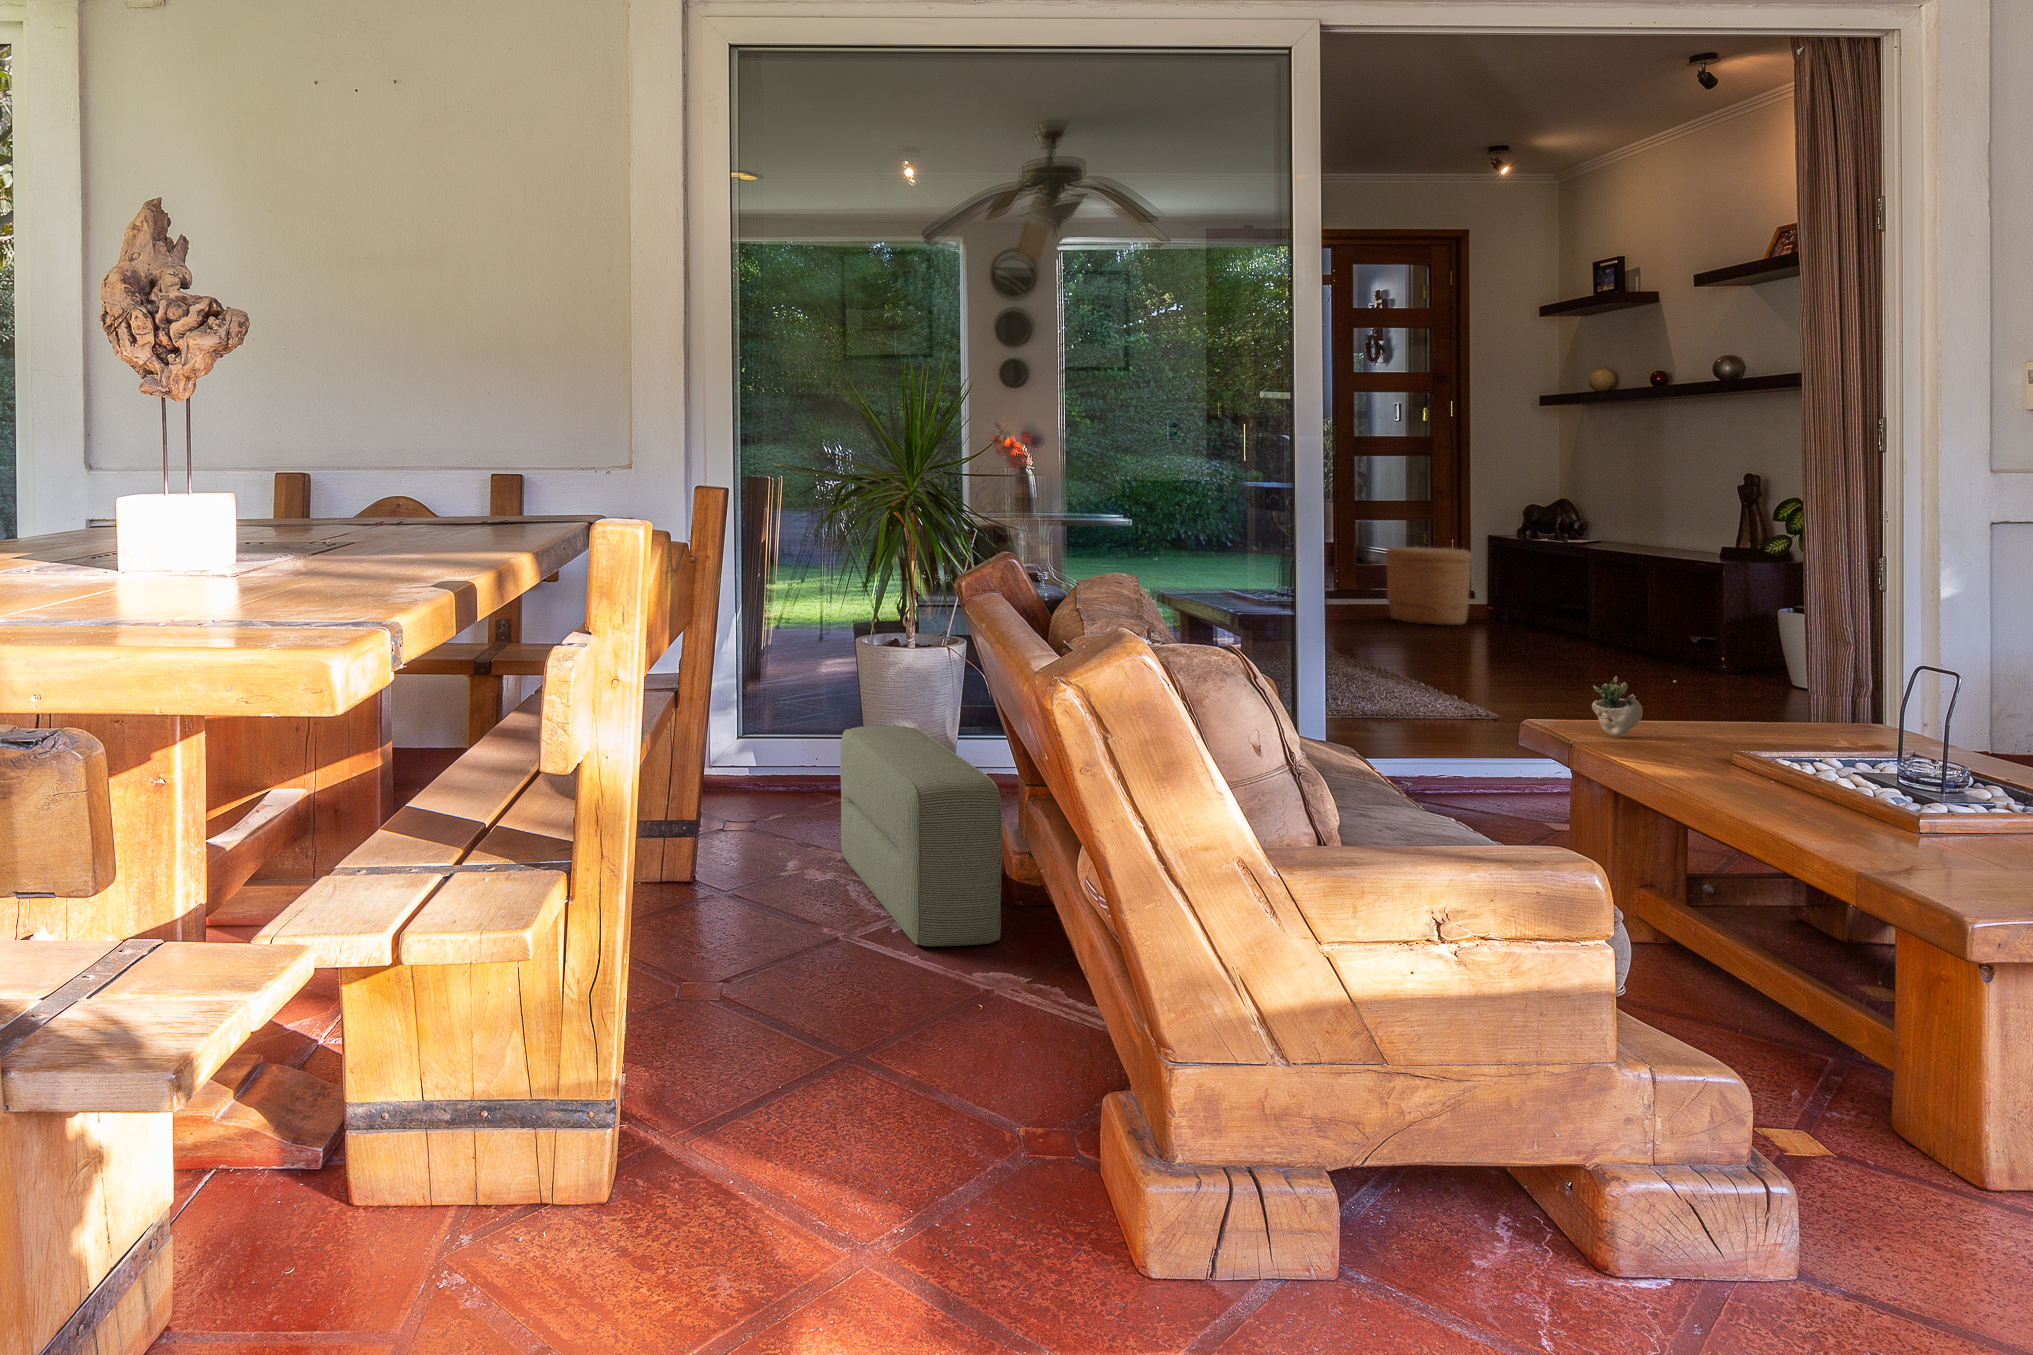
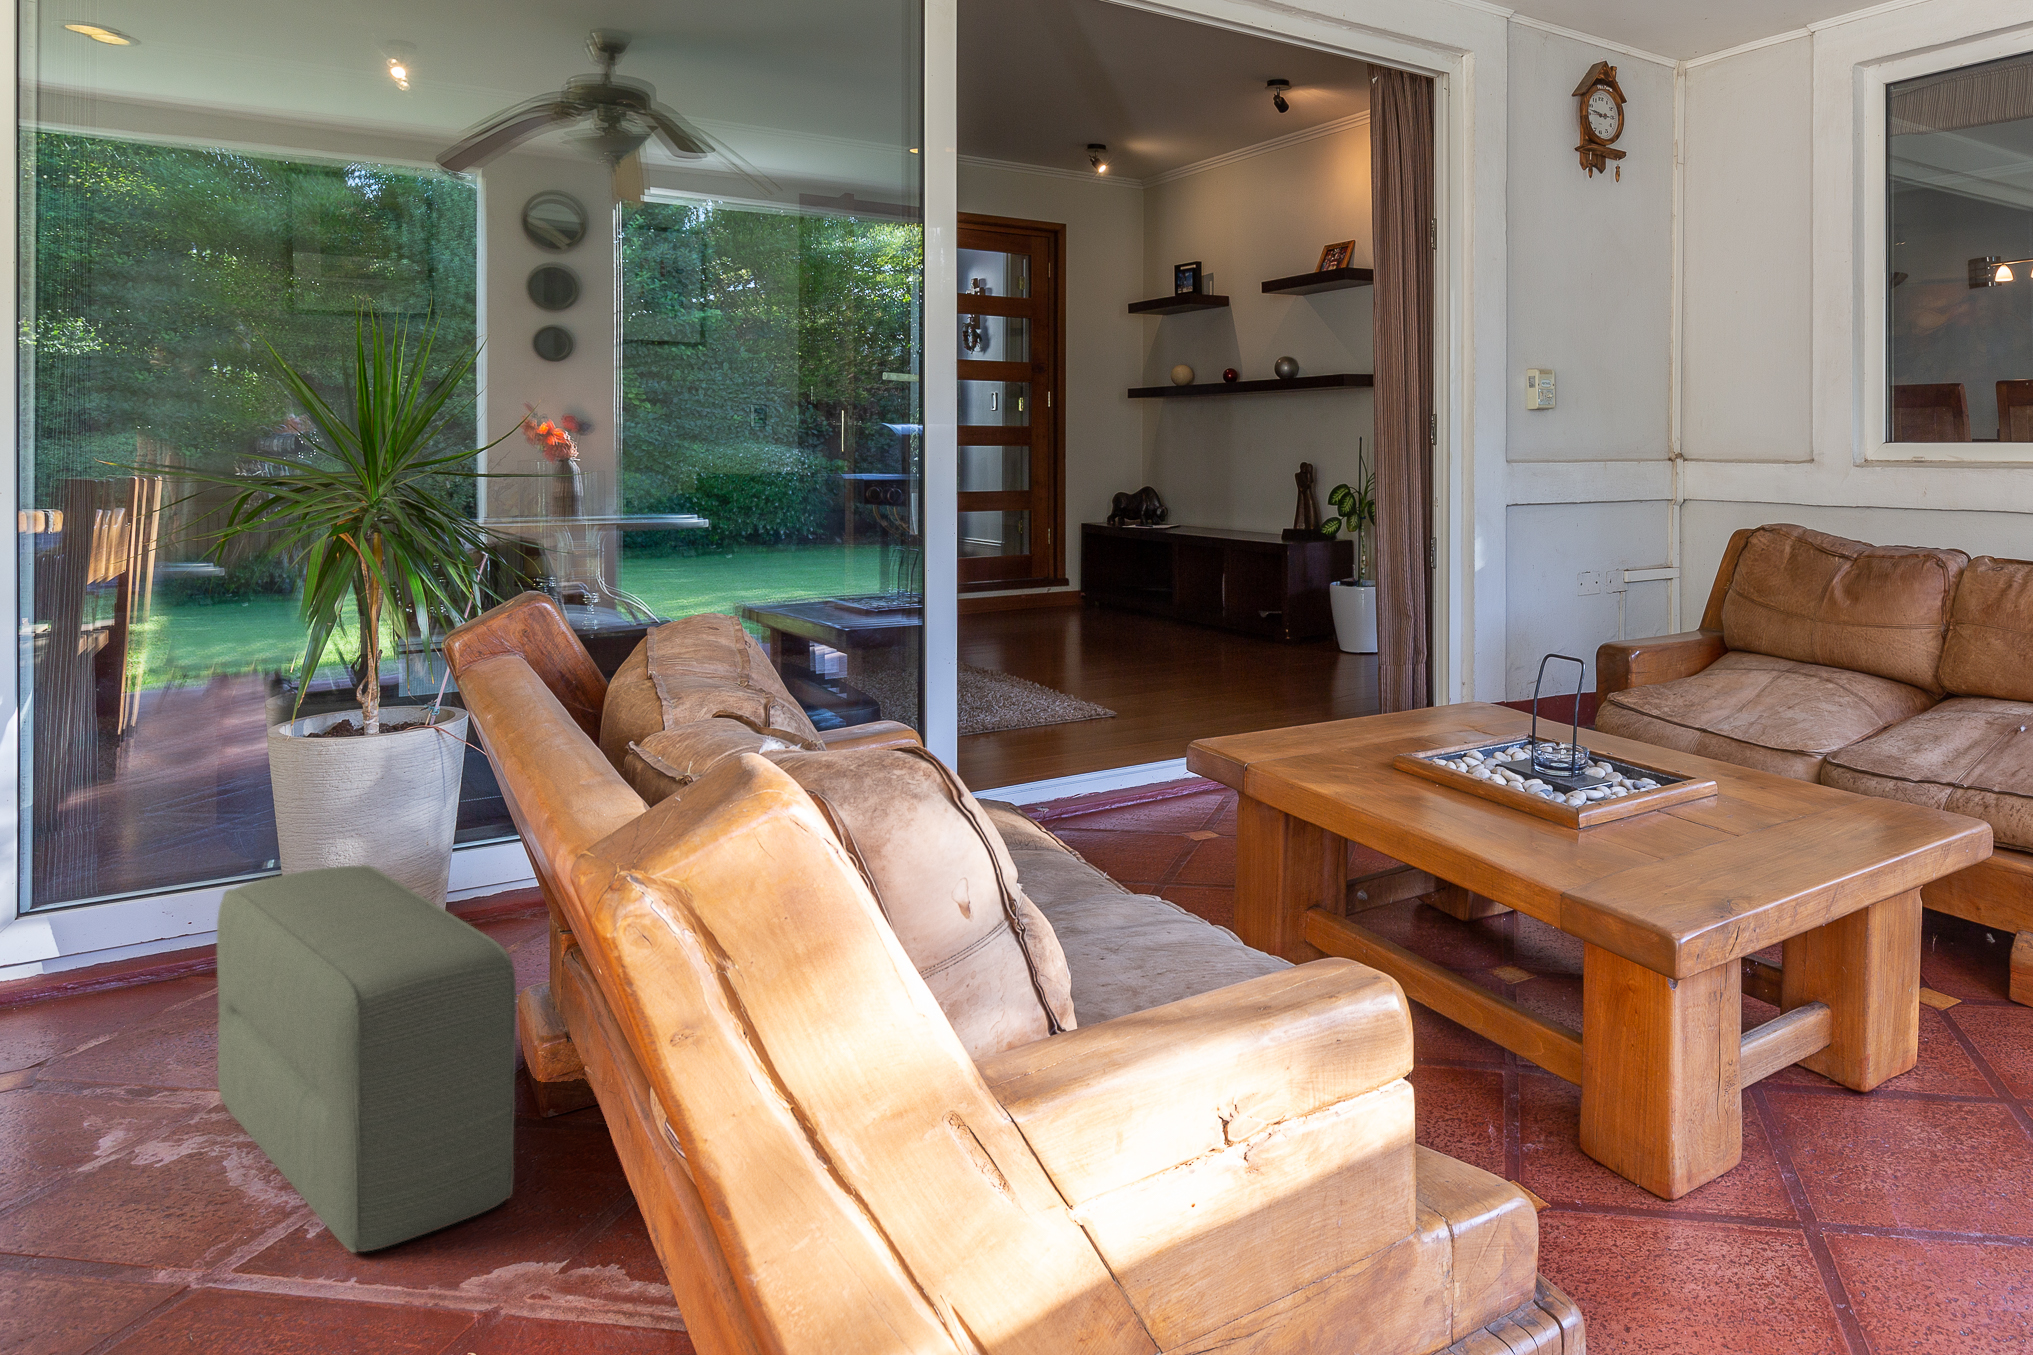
woven basket: present [1385,547,1472,625] -> none [991,542,1071,622]
succulent plant: present [1592,676,1677,736] -> none [1244,685,1321,750]

